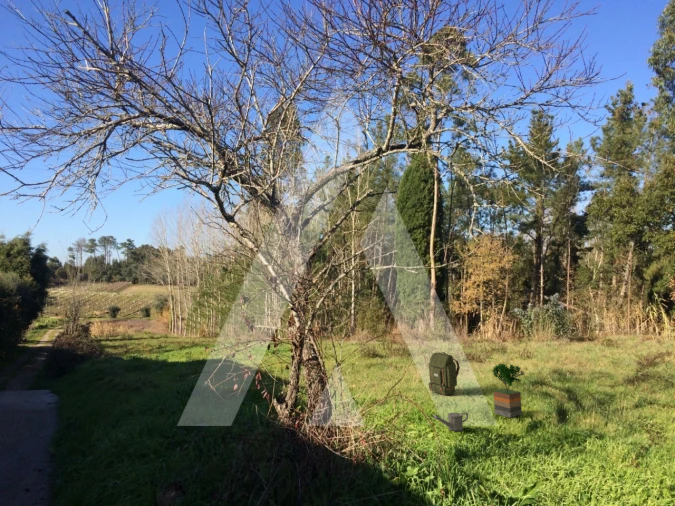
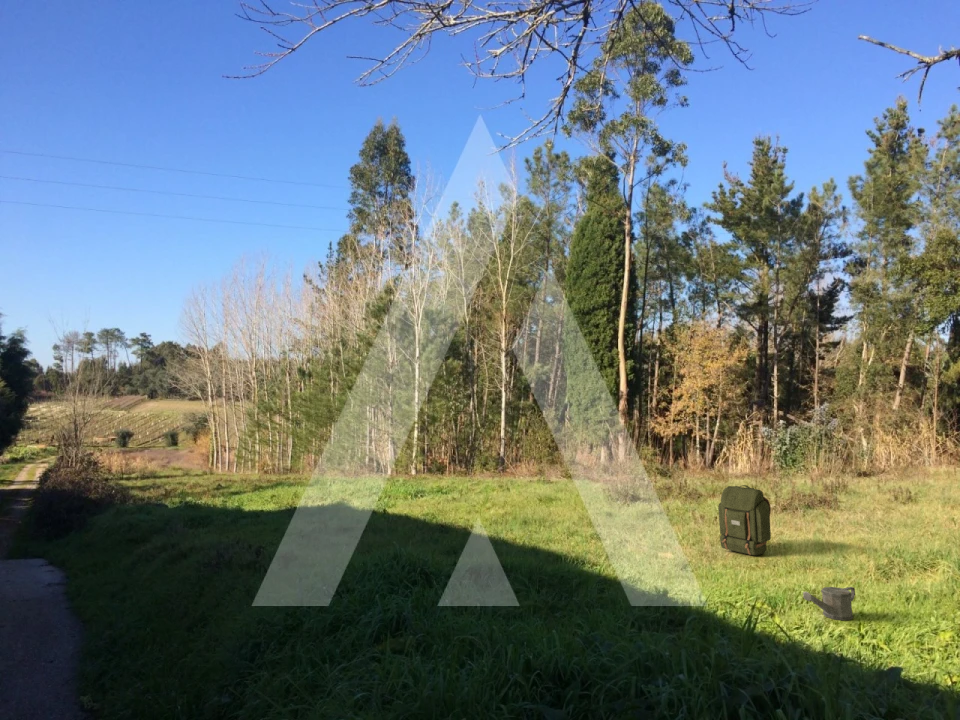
potted tree: present [493,364,525,418] -> none [861,500,927,593]

